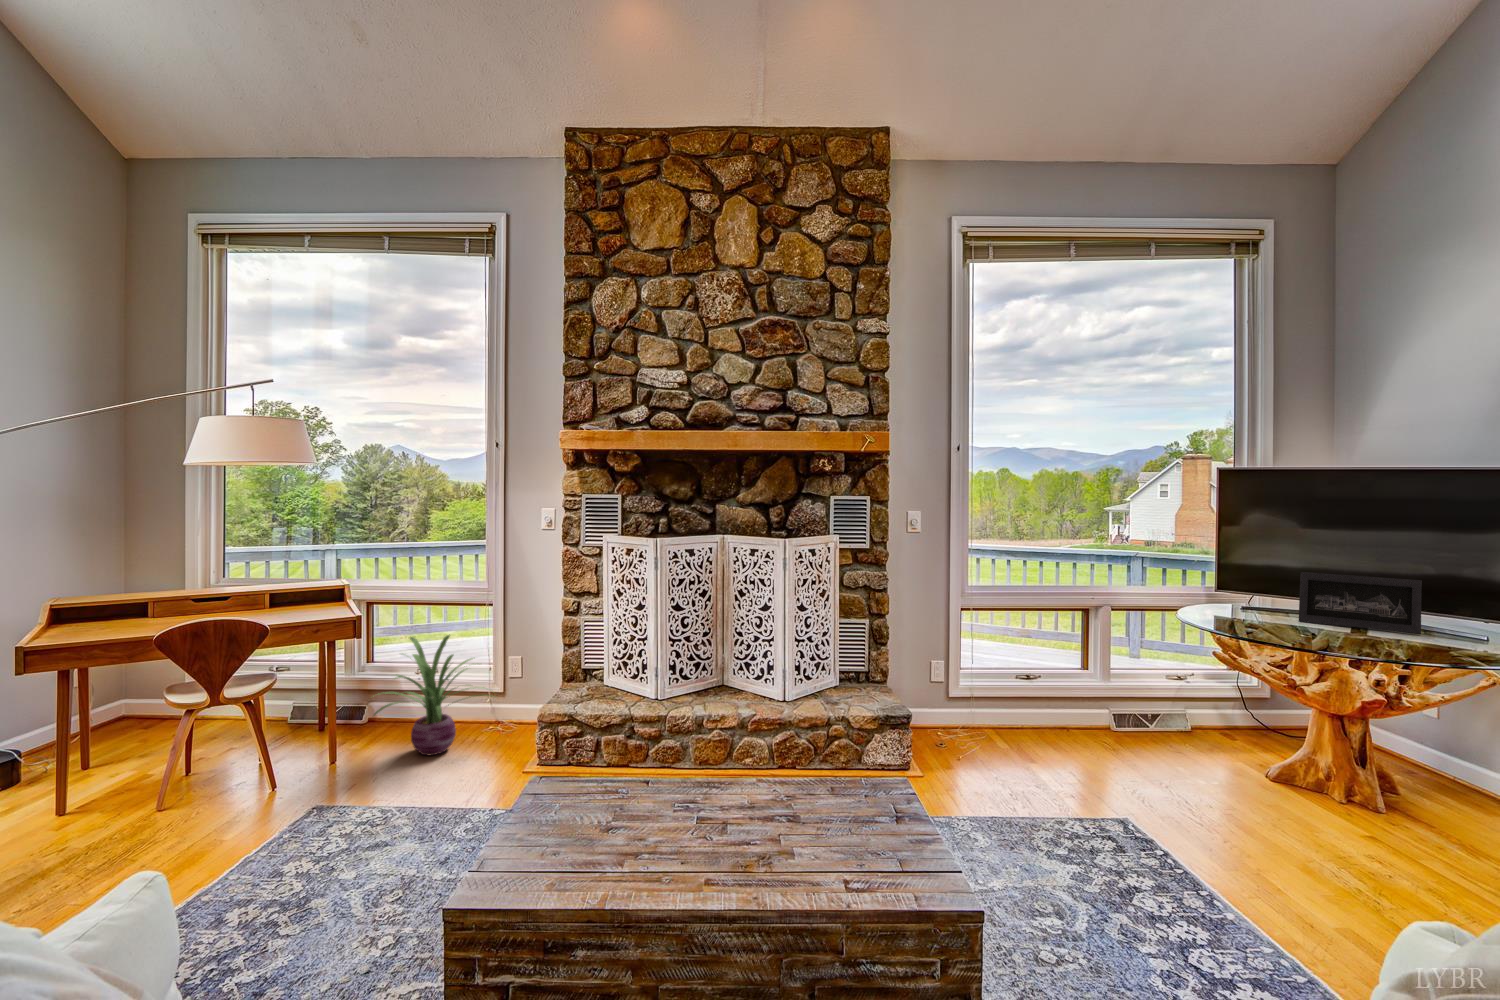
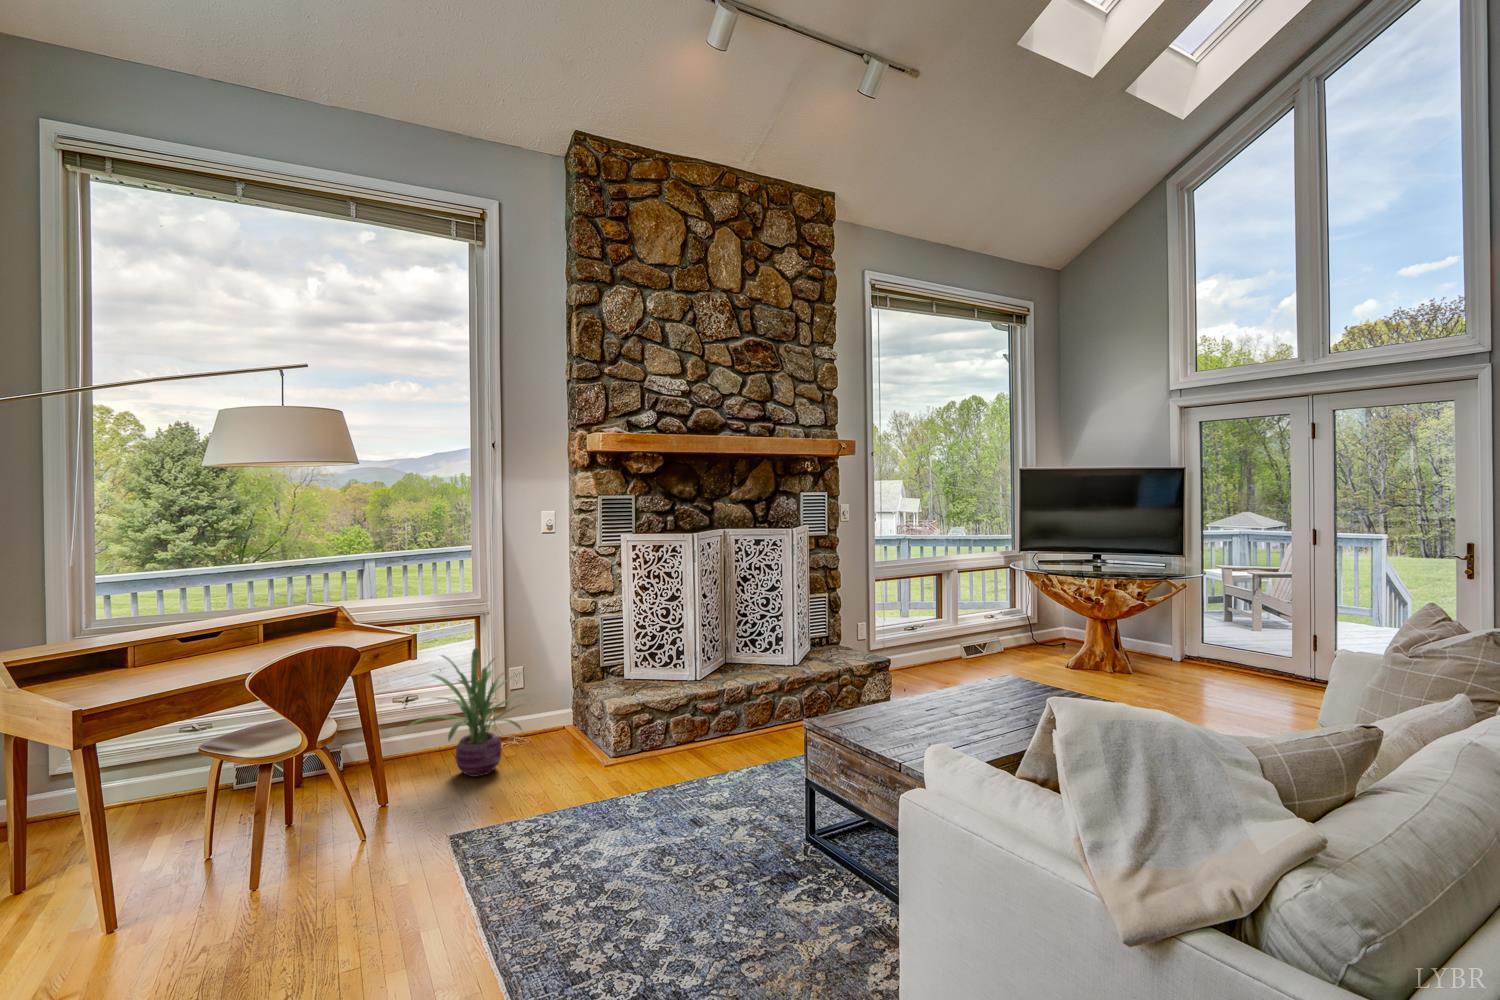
picture frame: present [1299,572,1422,634] -> none [1080,535,1143,567]

